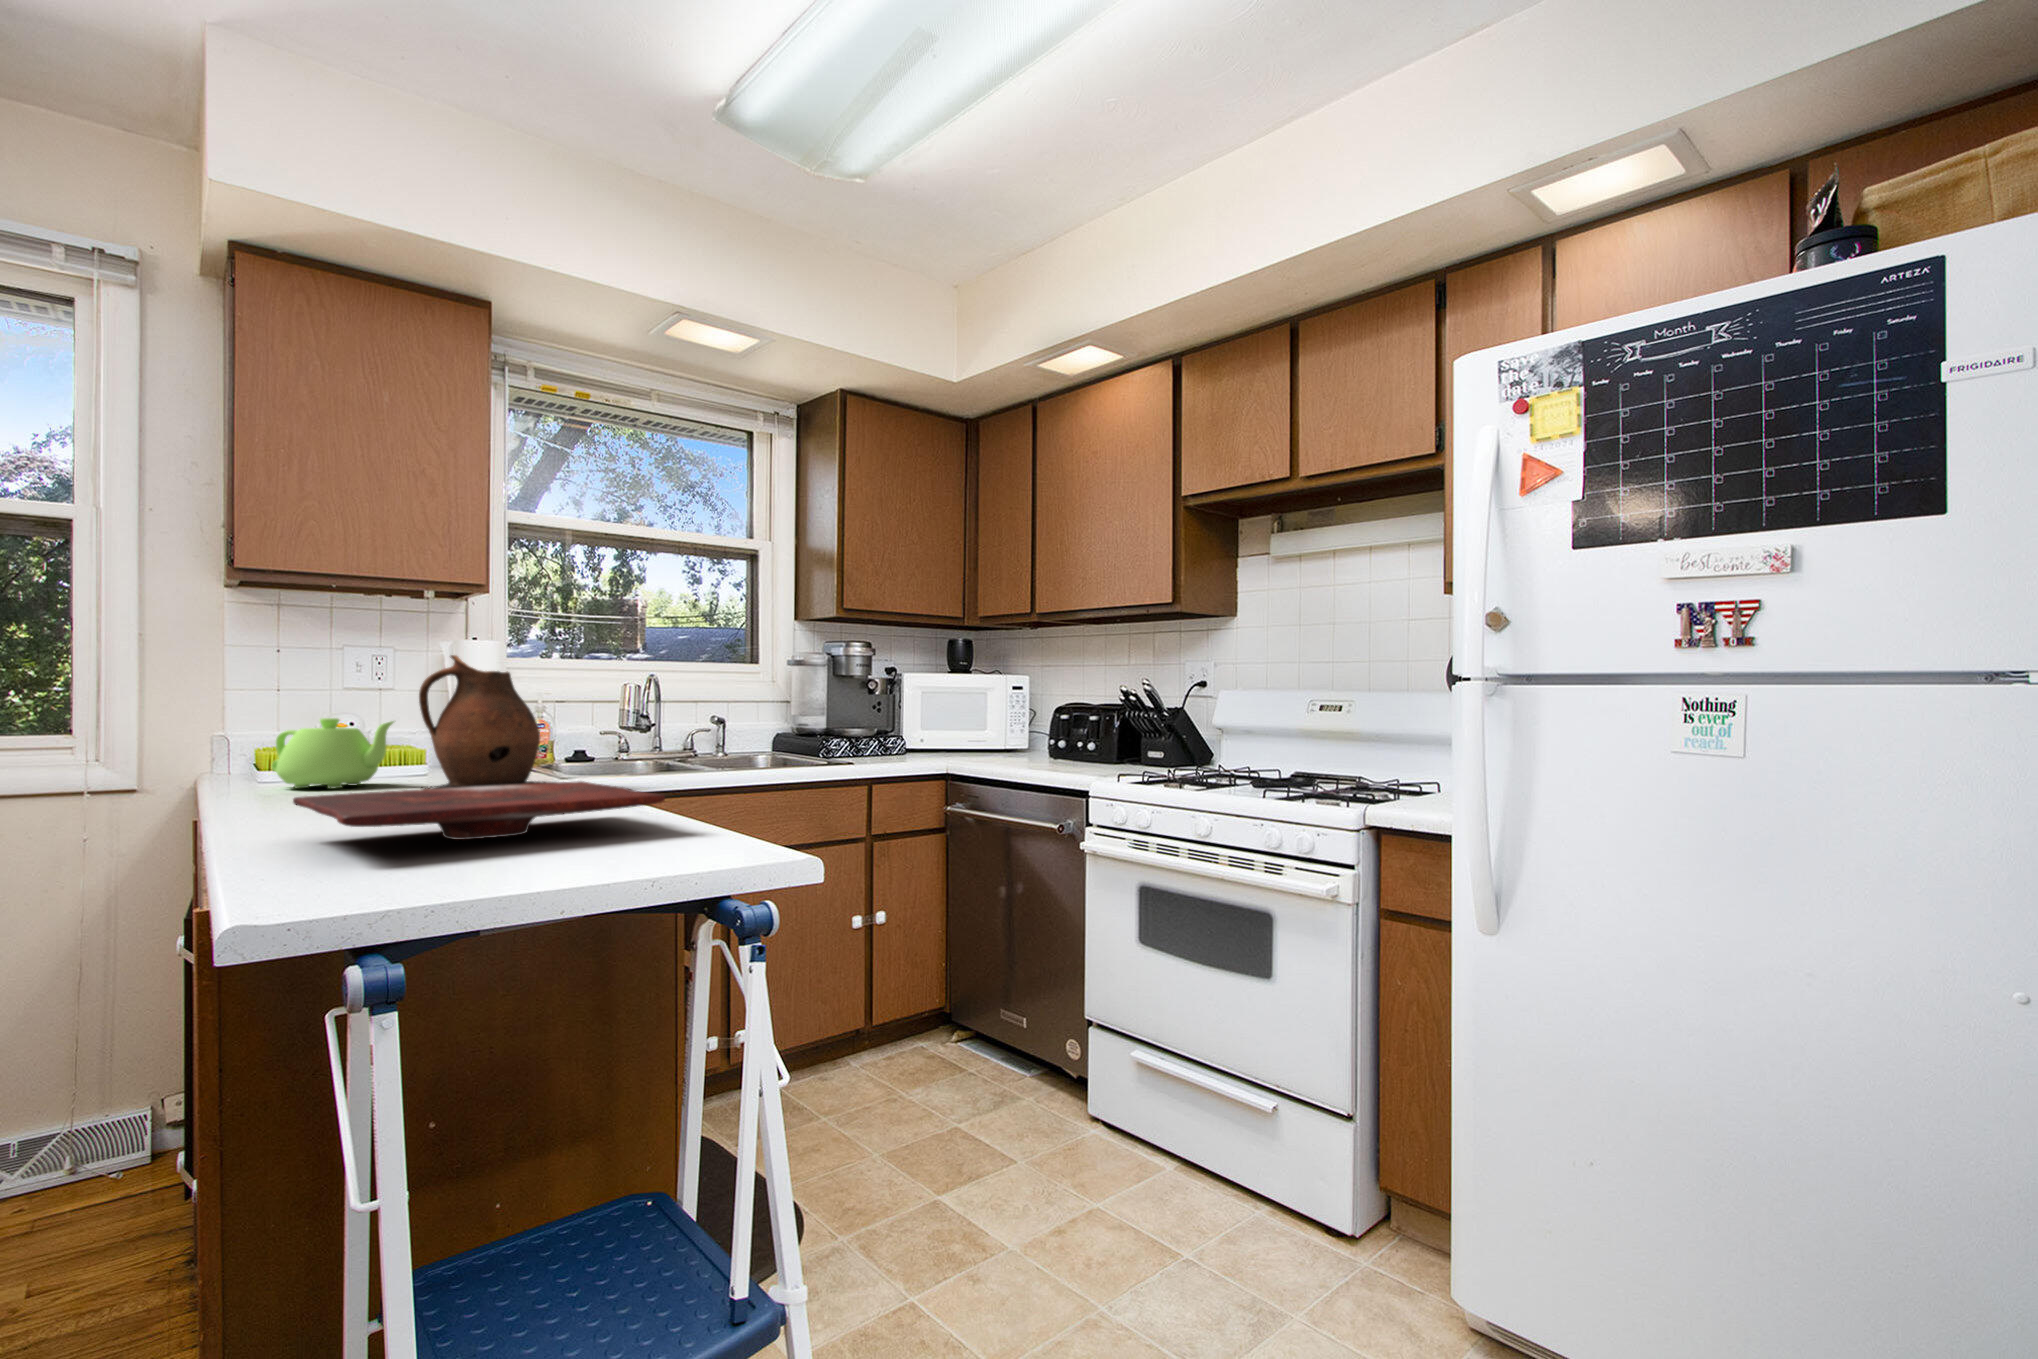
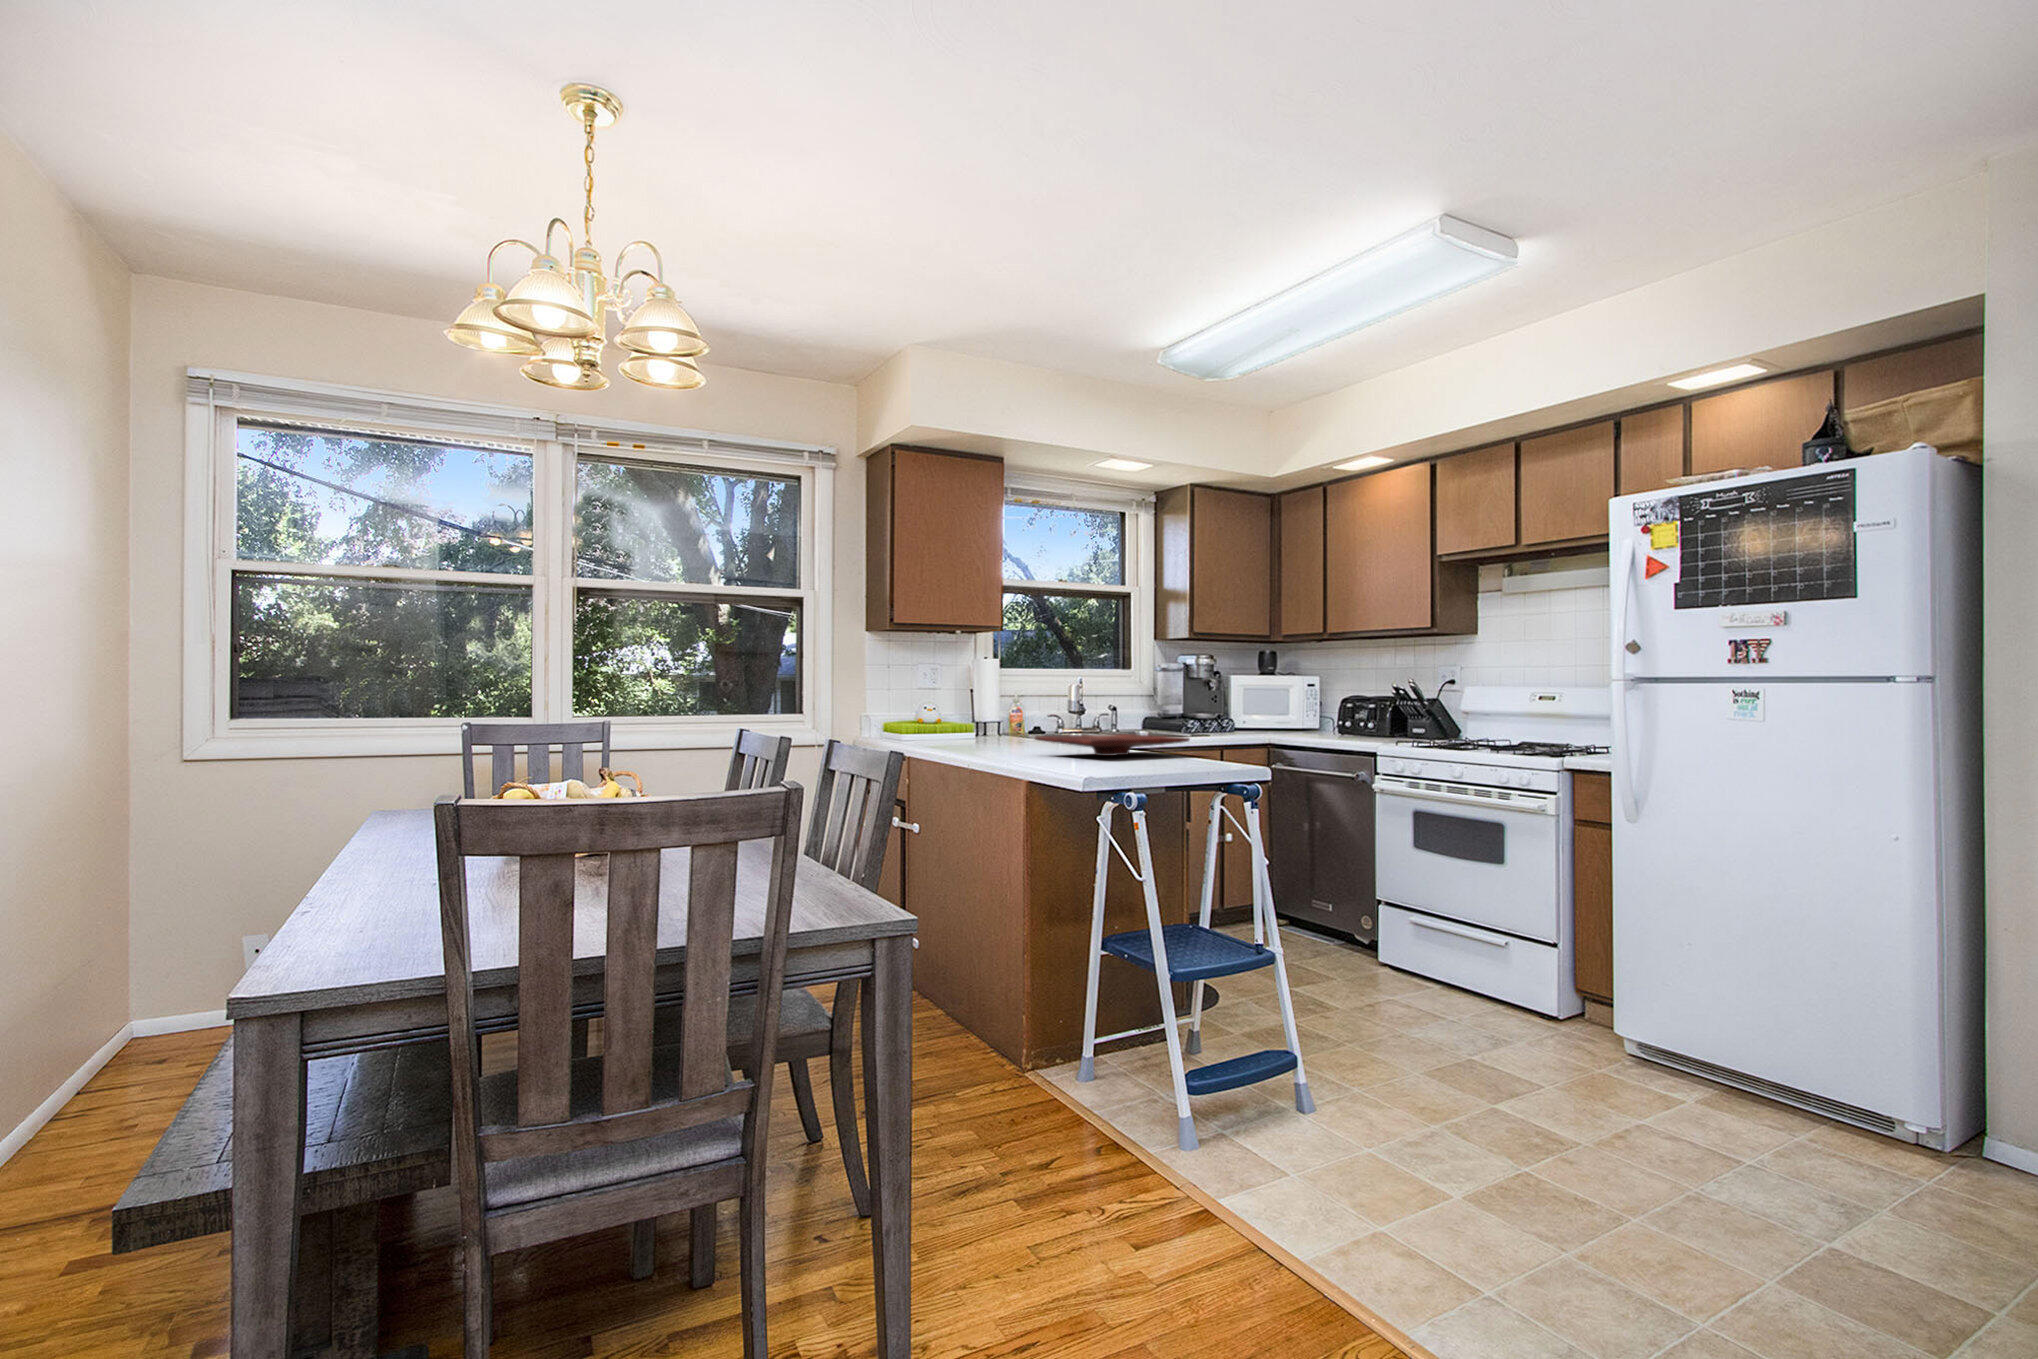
ceramic pitcher: present [419,655,553,789] -> none [1008,671,1074,745]
teapot: present [272,718,394,789] -> none [923,705,984,743]

